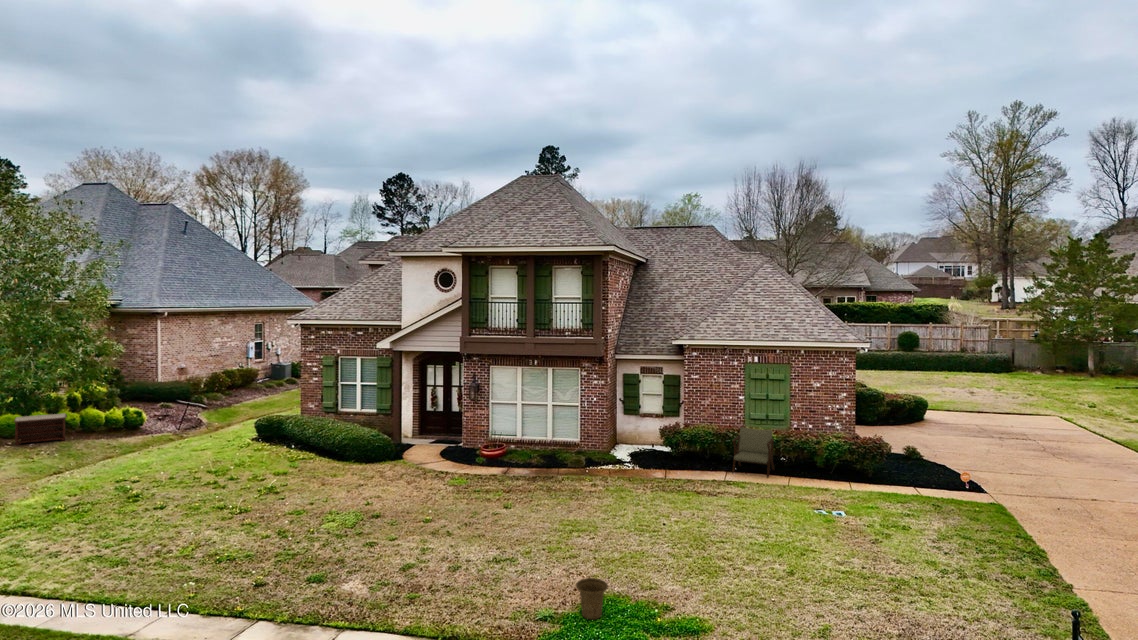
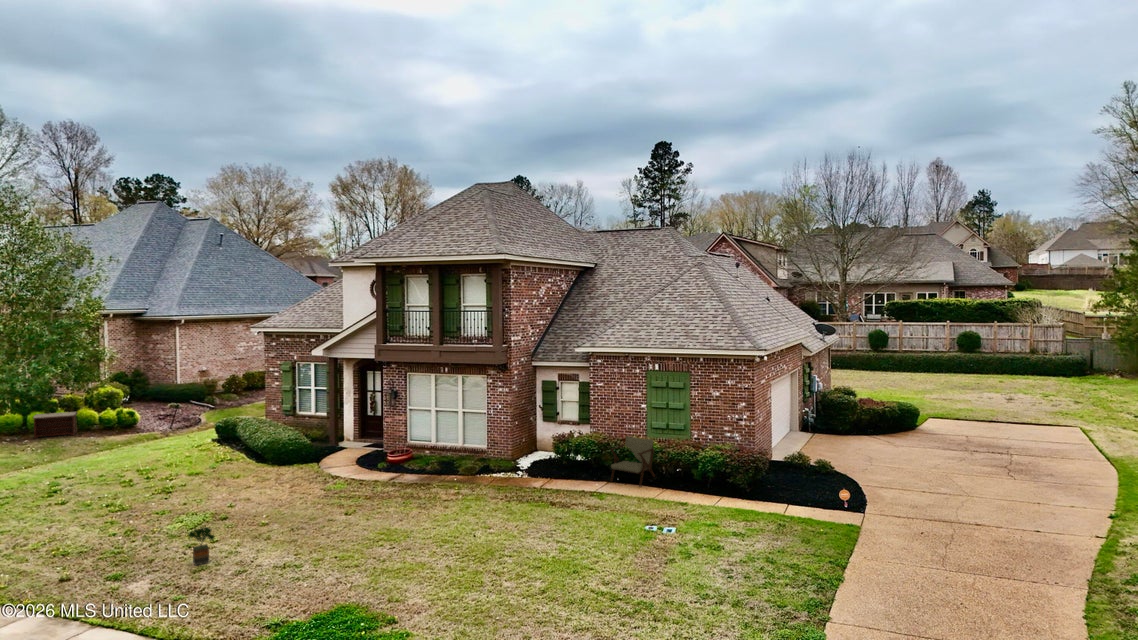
potted tree: none [391,540,423,587] -> present [189,527,214,566]
basket: present [576,578,608,619] -> none [299,566,328,601]

